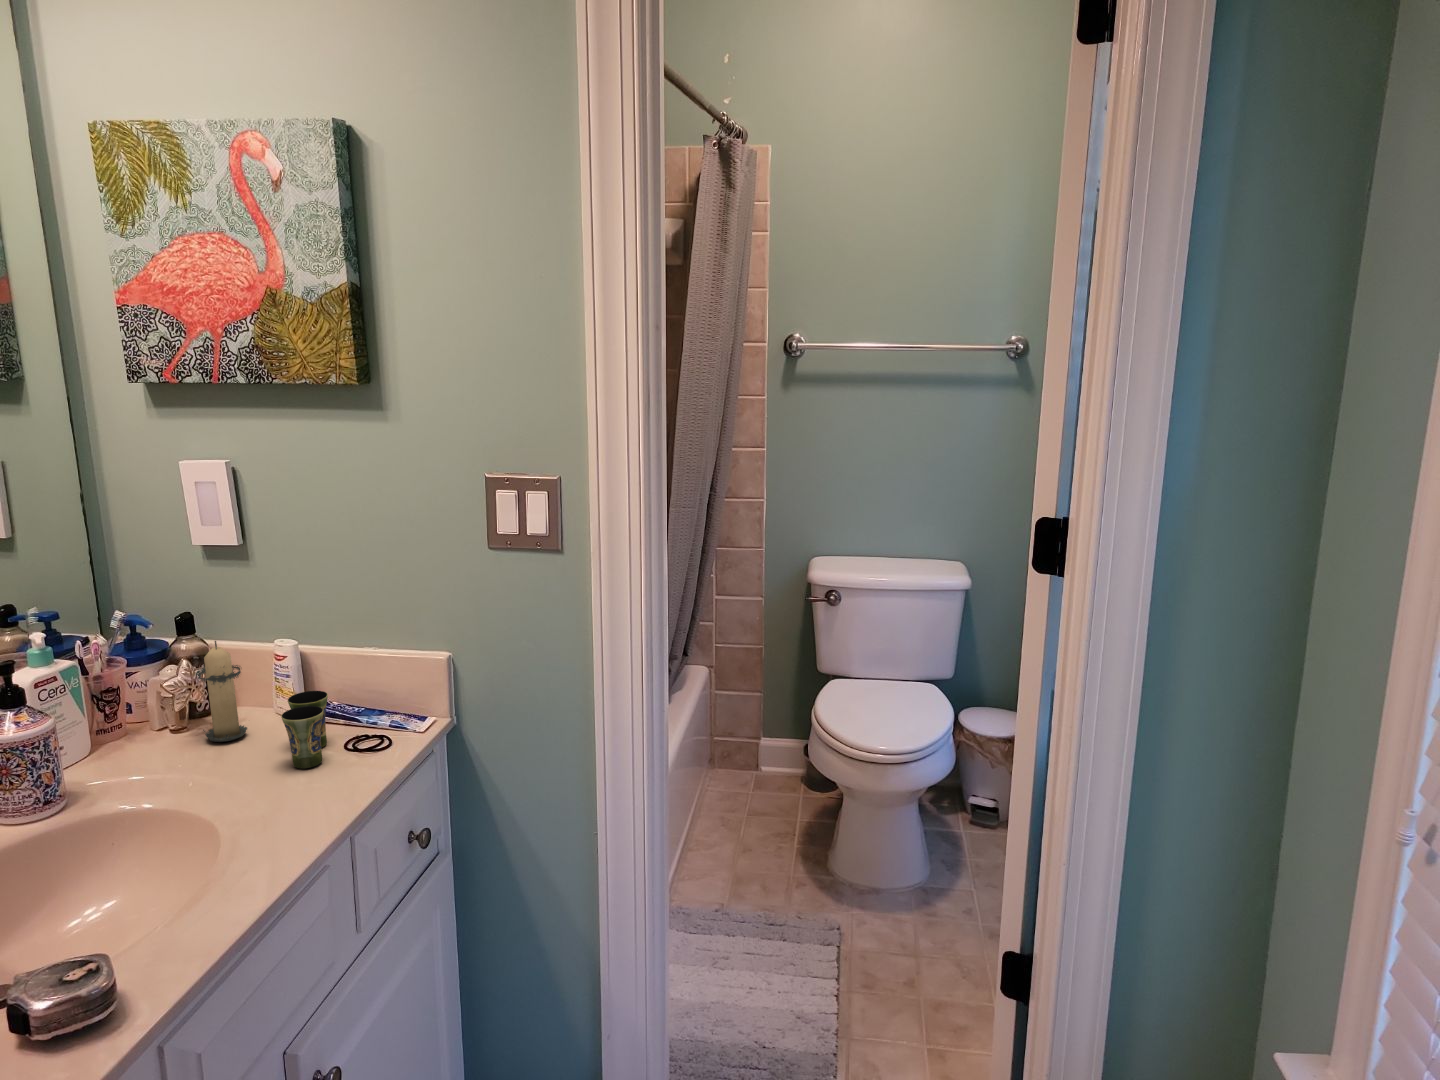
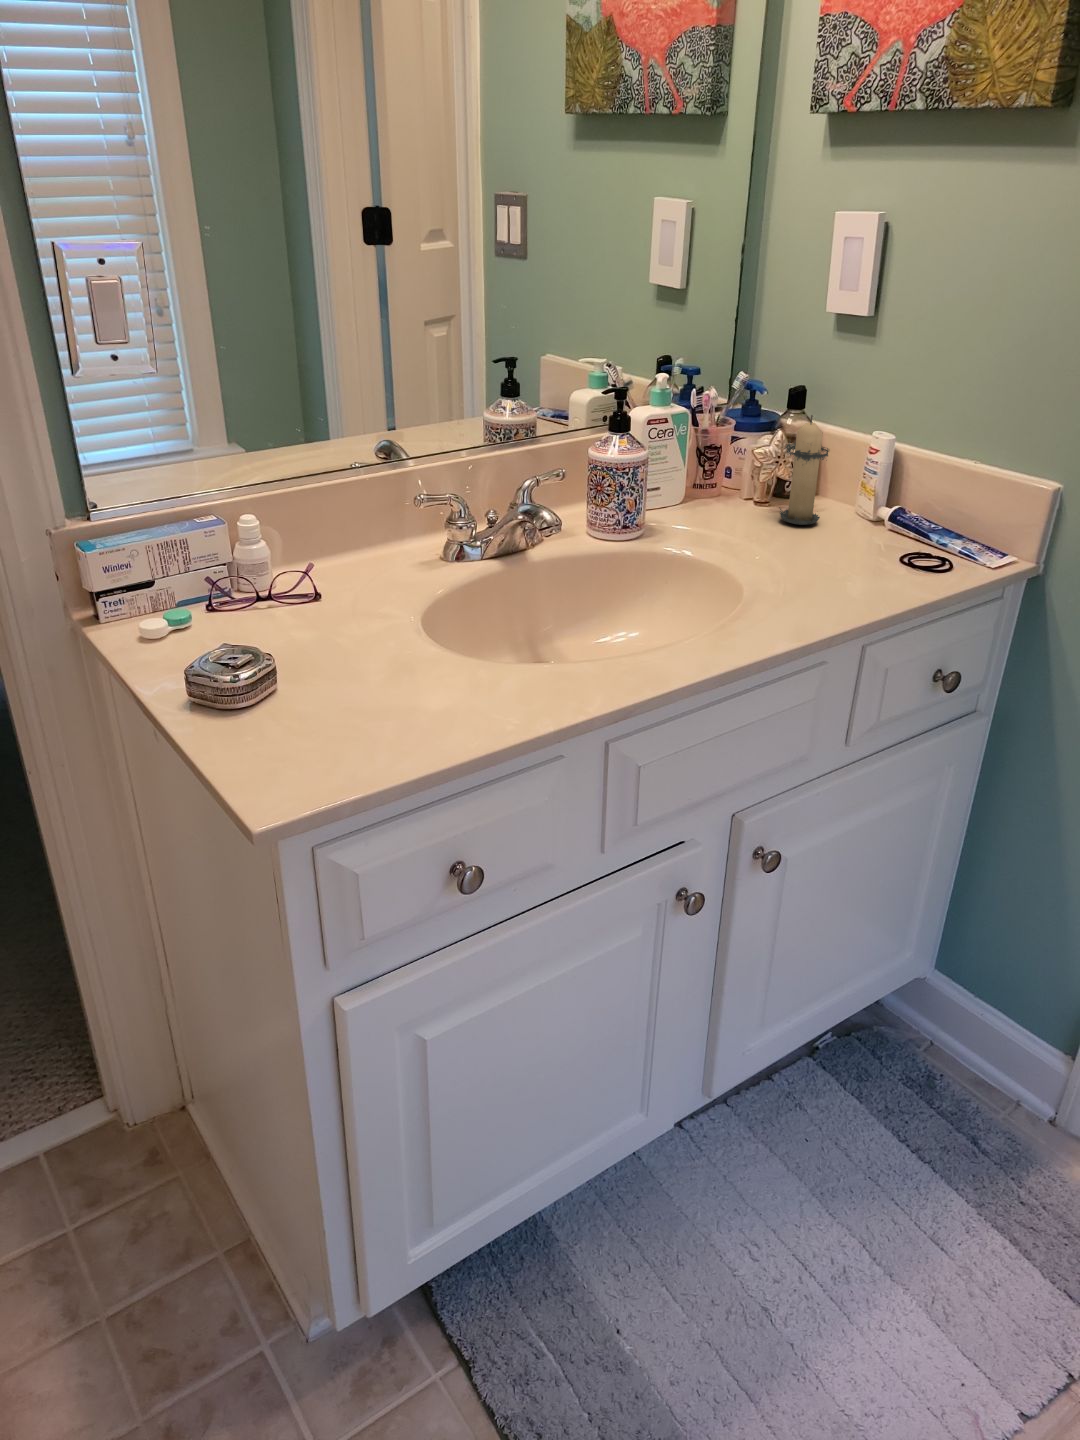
cup: present [281,691,328,768] -> none [841,491,902,570]

